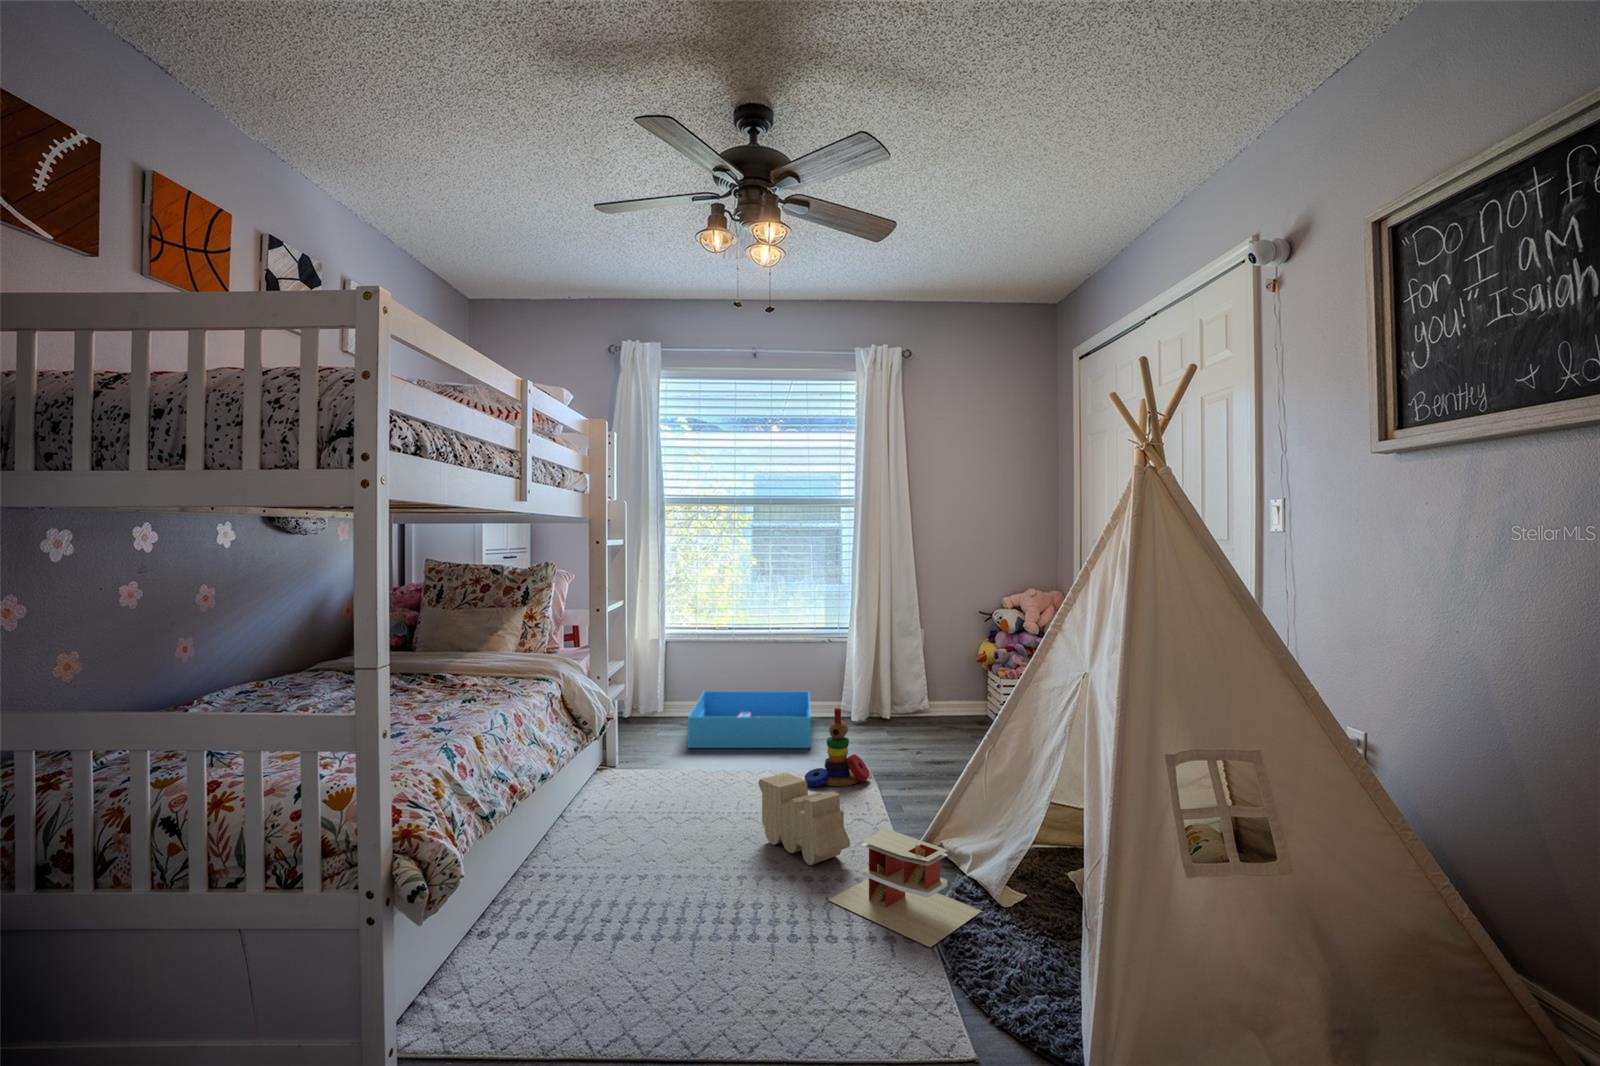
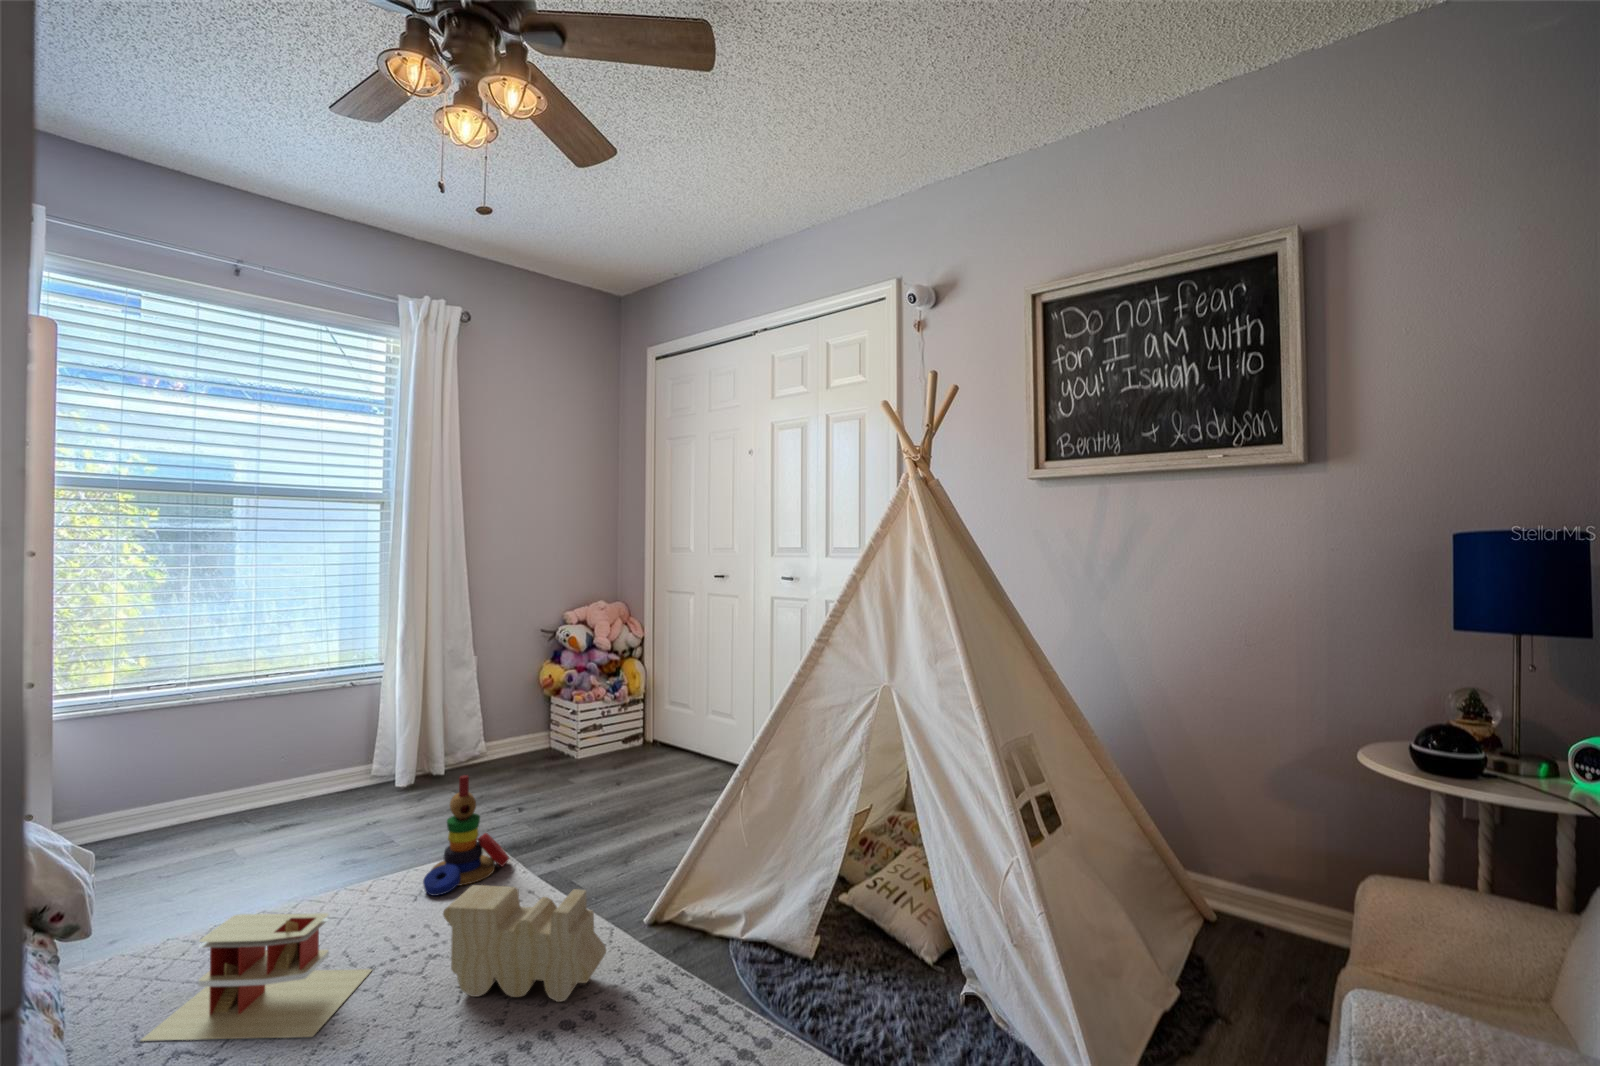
storage bin: present [688,691,811,748] -> none [118,761,375,902]
toy house: present [829,829,981,947] -> present [142,913,372,1041]

